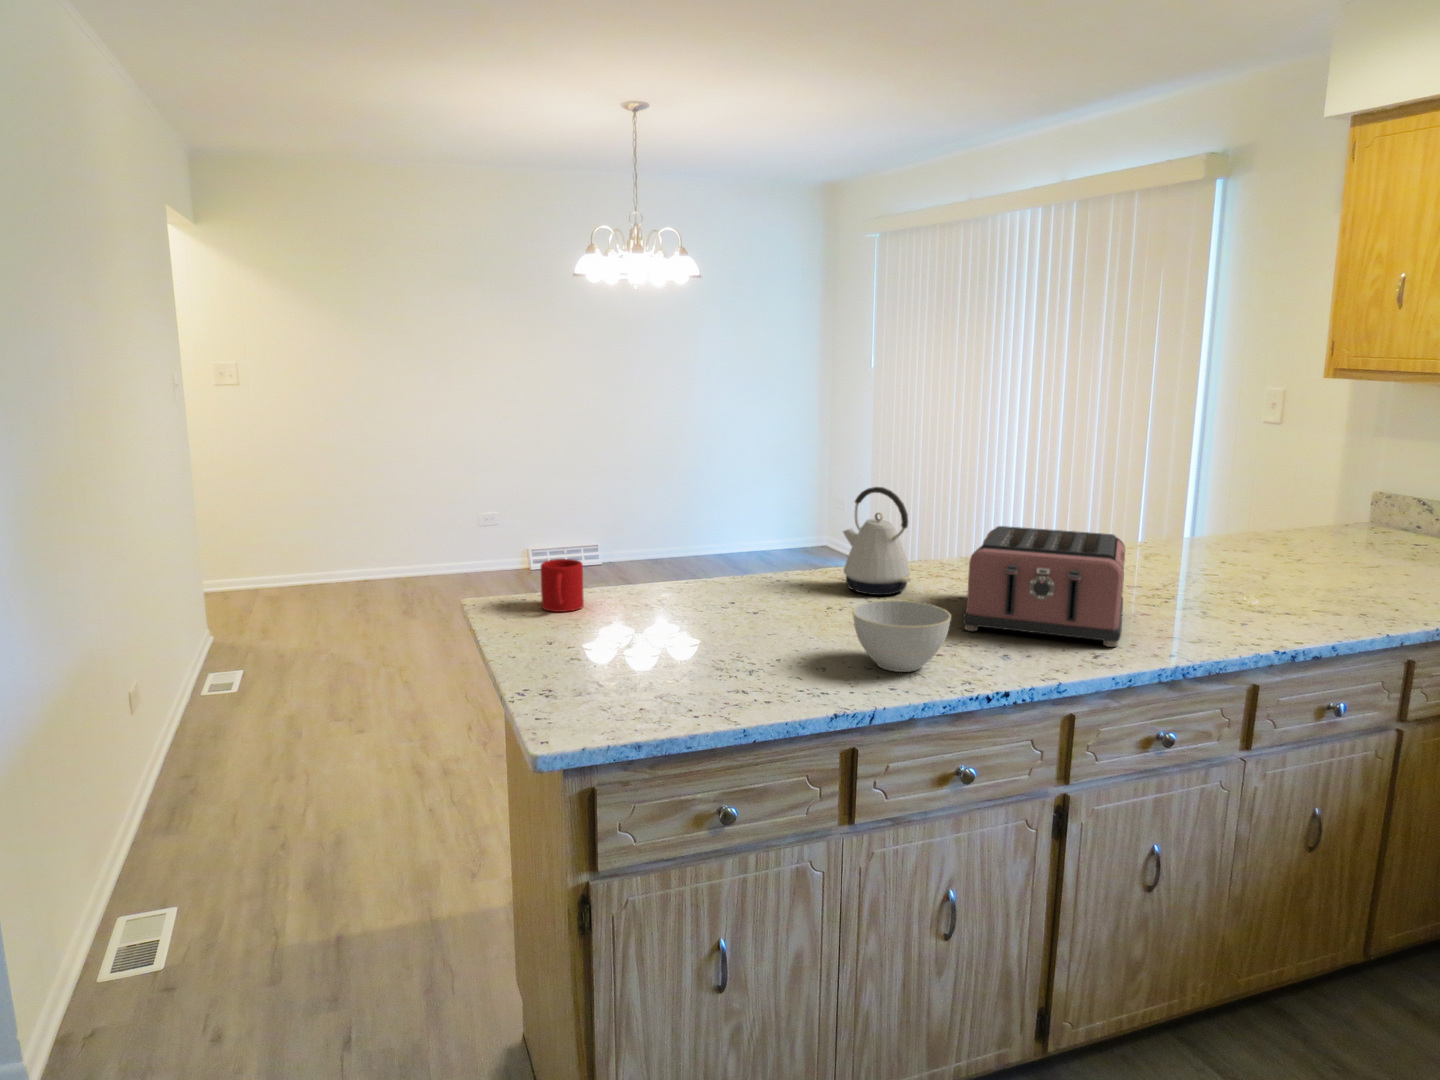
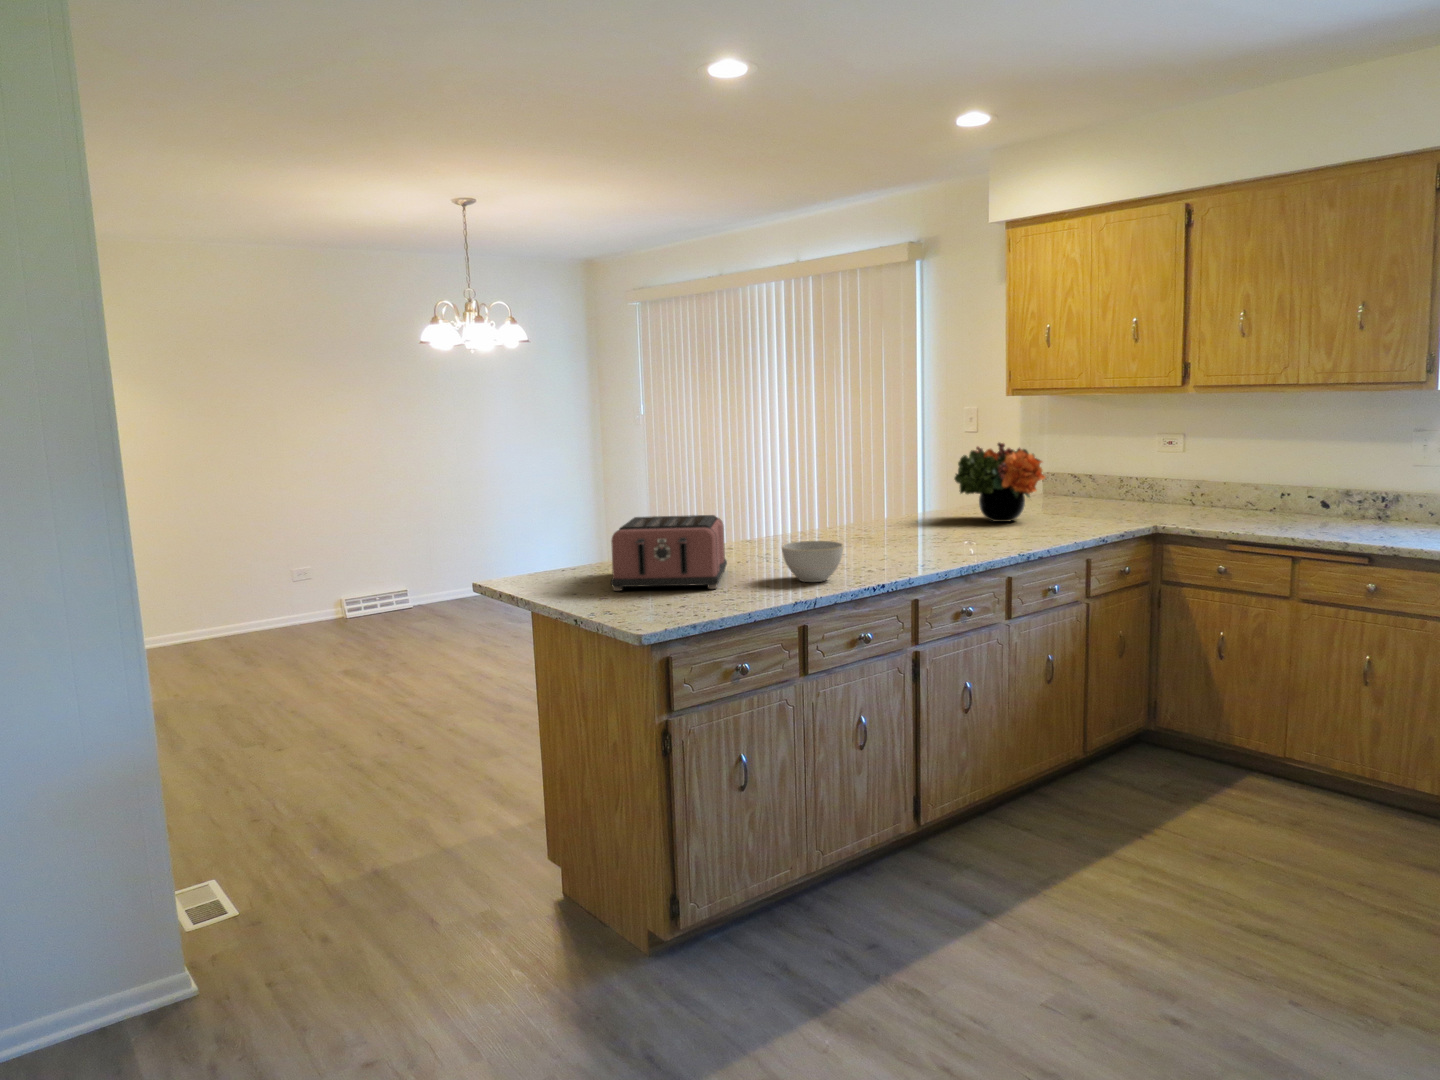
flower arrangement: none [1204,452,1363,573] -> present [954,443,1045,522]
kettle: present [843,487,911,595] -> none [732,479,786,554]
toaster: present [963,526,1125,647] -> present [611,515,727,591]
mug: present [541,559,584,612] -> none [538,544,570,581]

